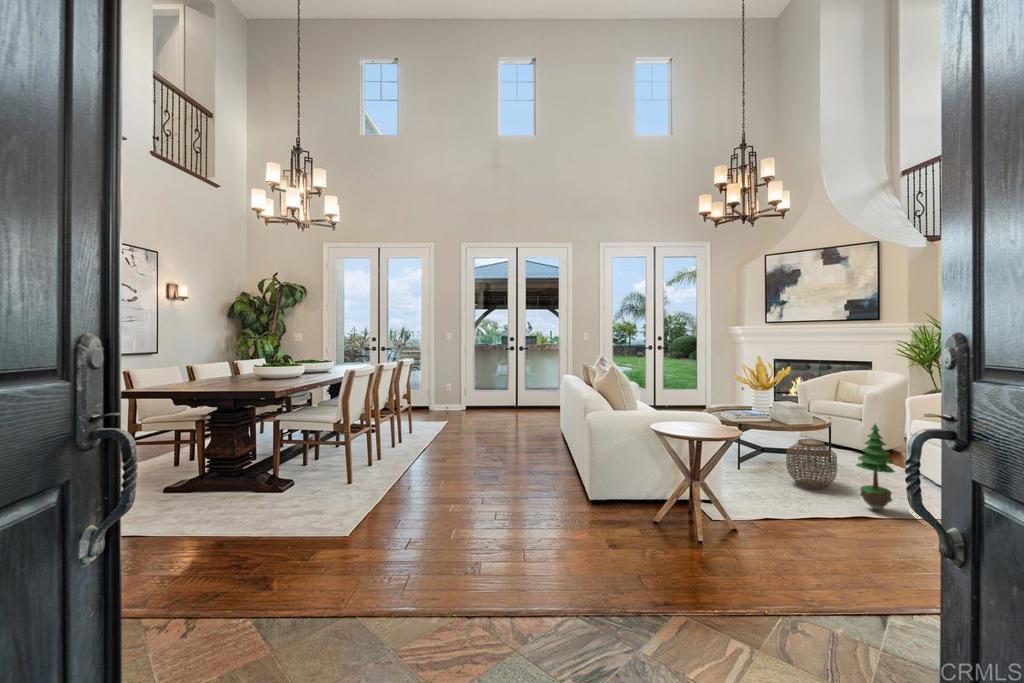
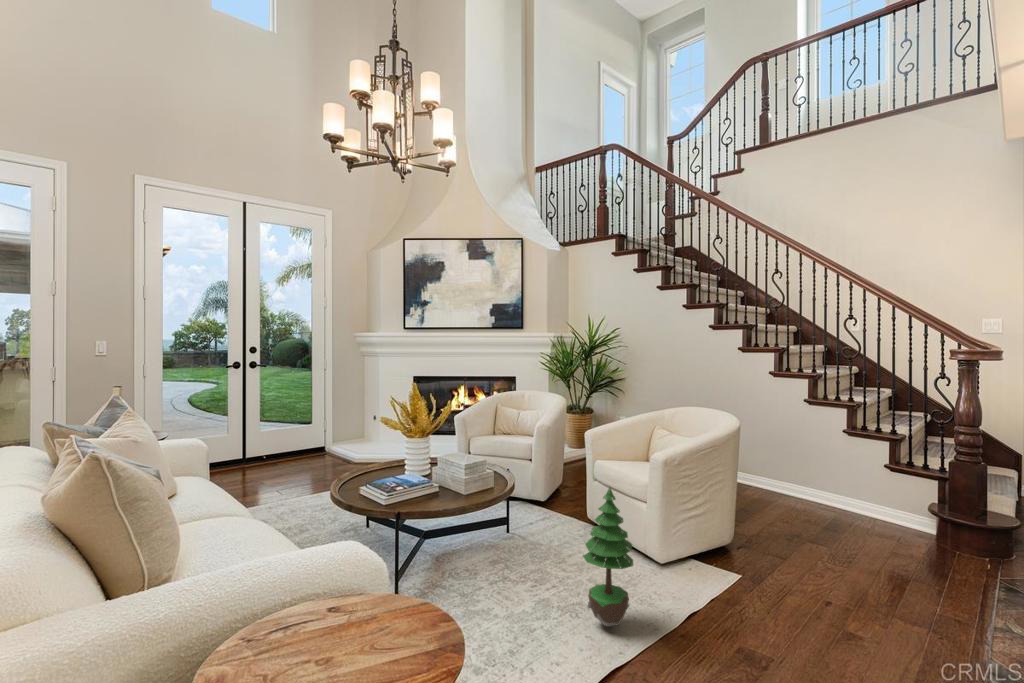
woven basket: present [786,439,837,490] -> none [471,513,542,601]

